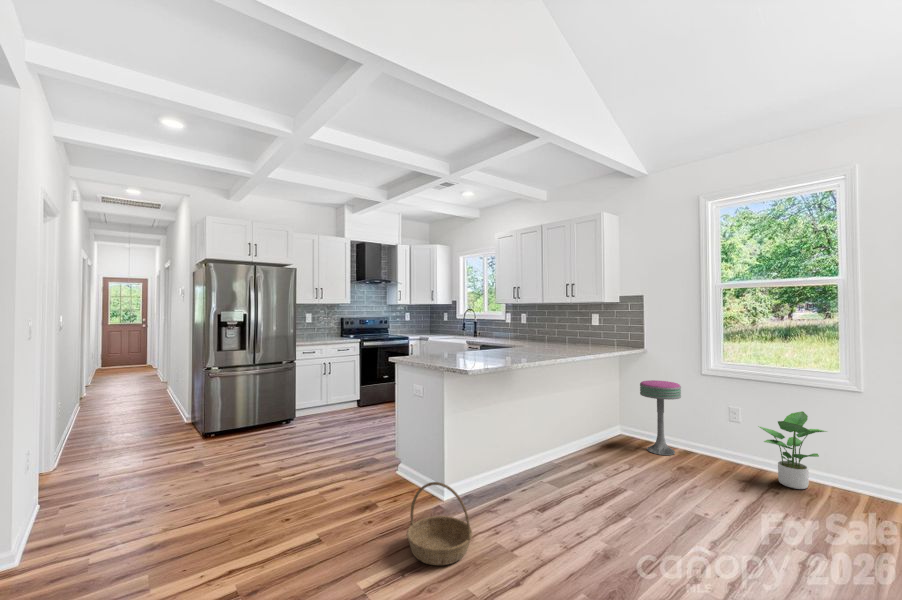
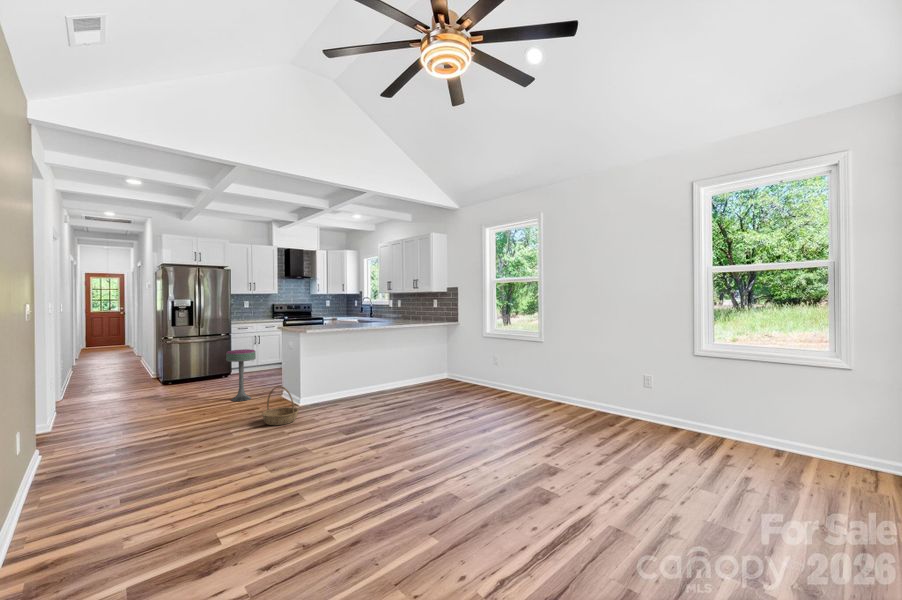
bar stool: present [640,380,681,455] -> present [226,349,256,401]
potted plant: present [758,411,827,489] -> none [495,355,529,398]

